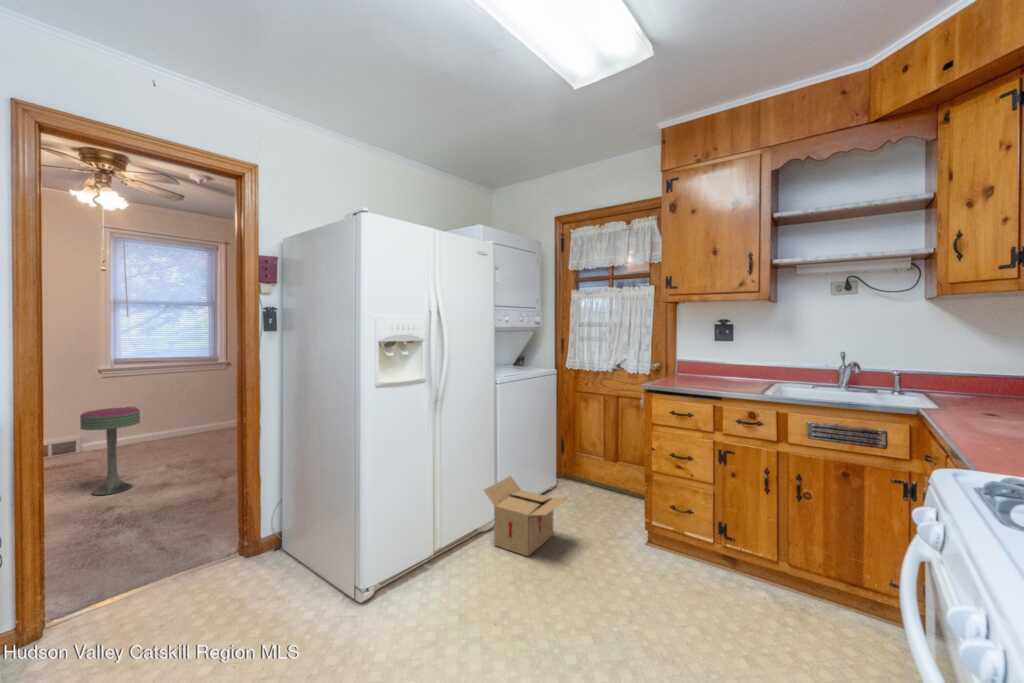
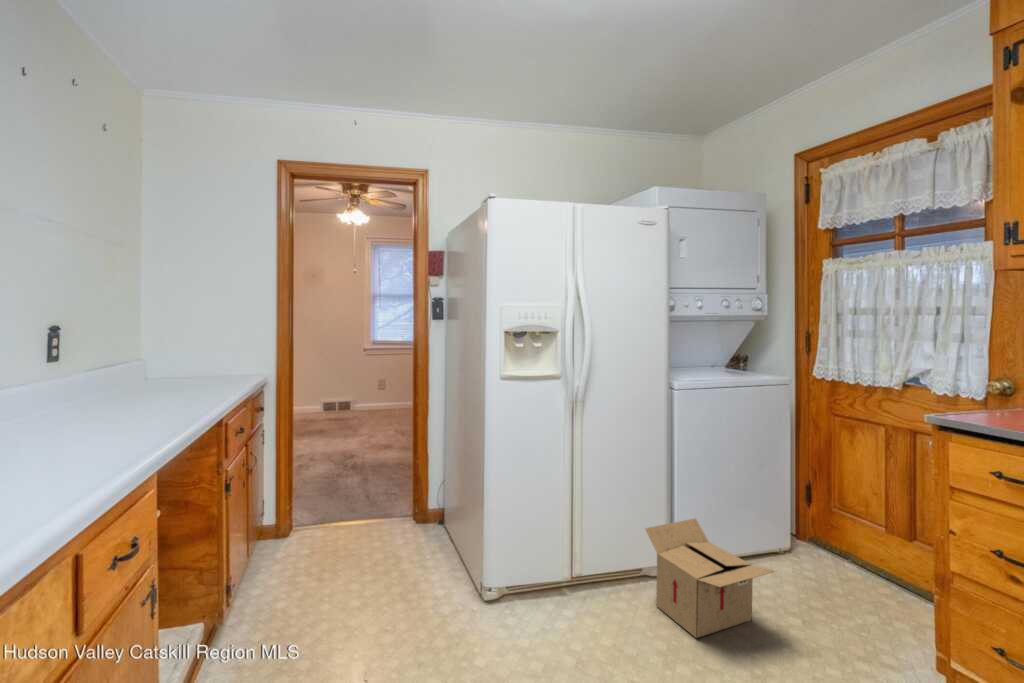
bar stool: present [80,407,140,495] -> none [349,390,386,459]

